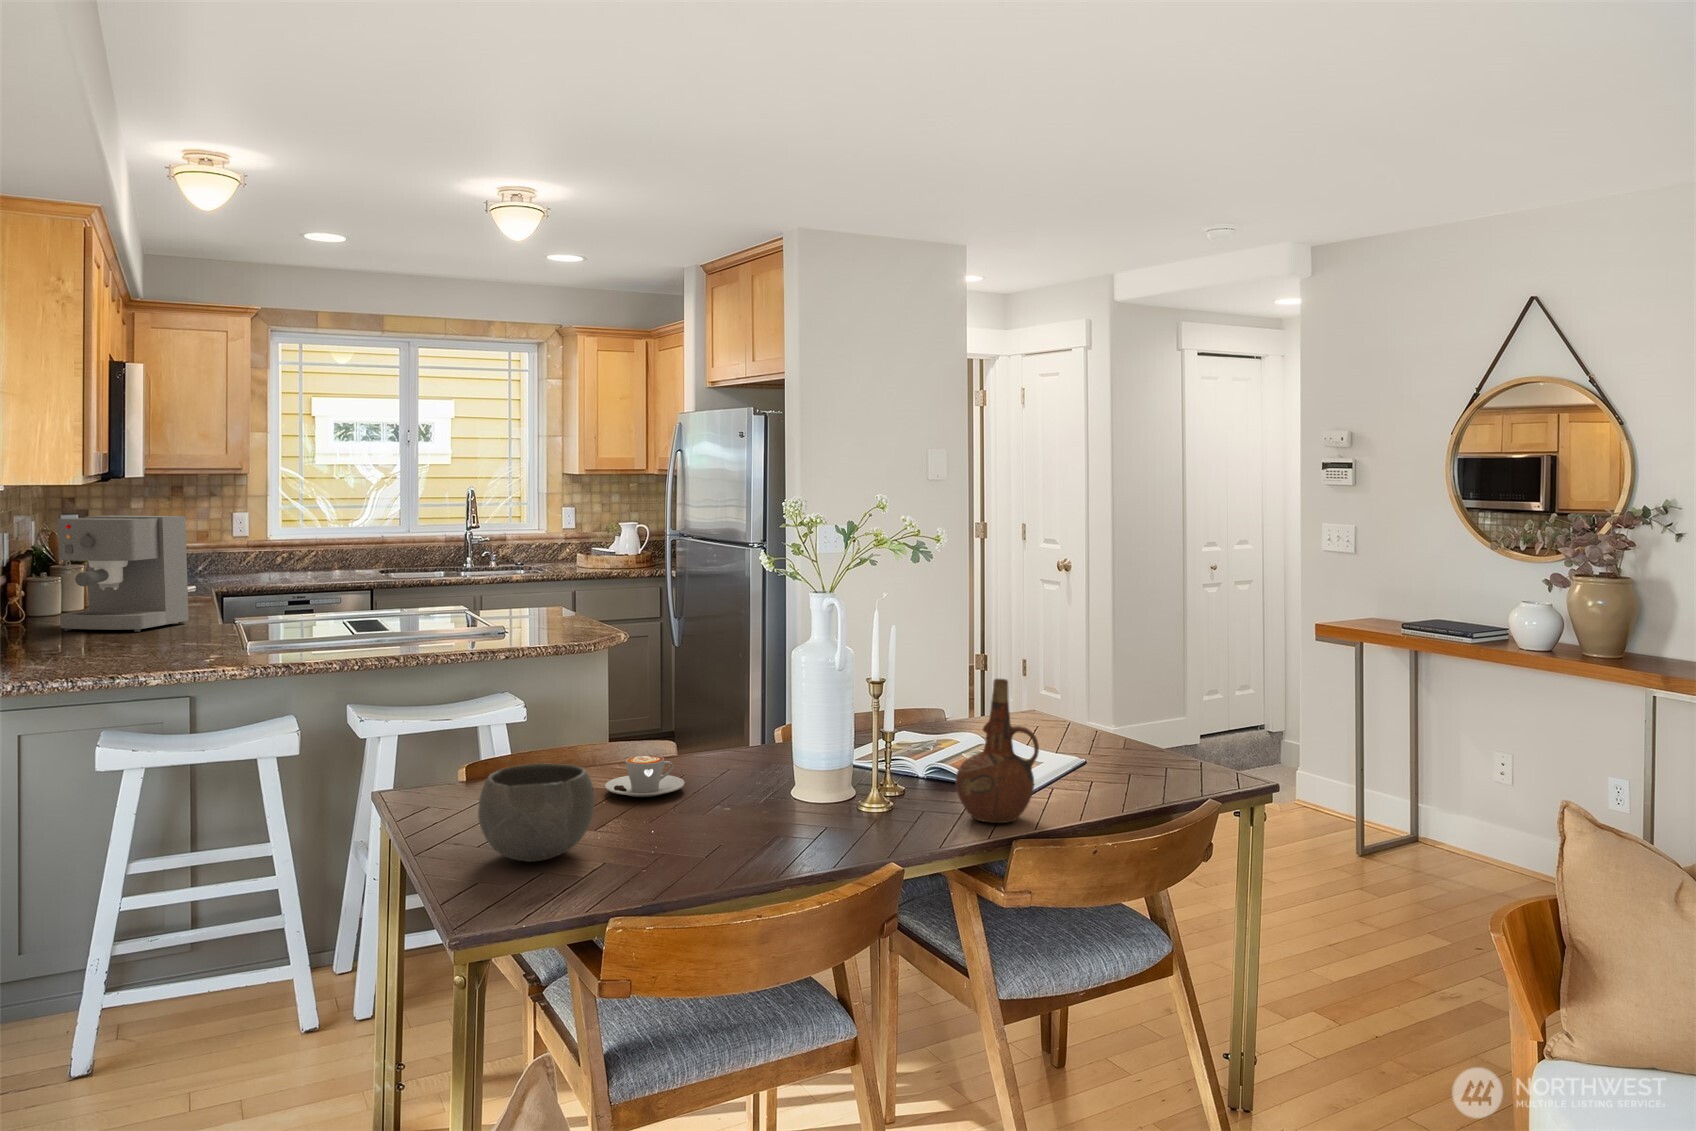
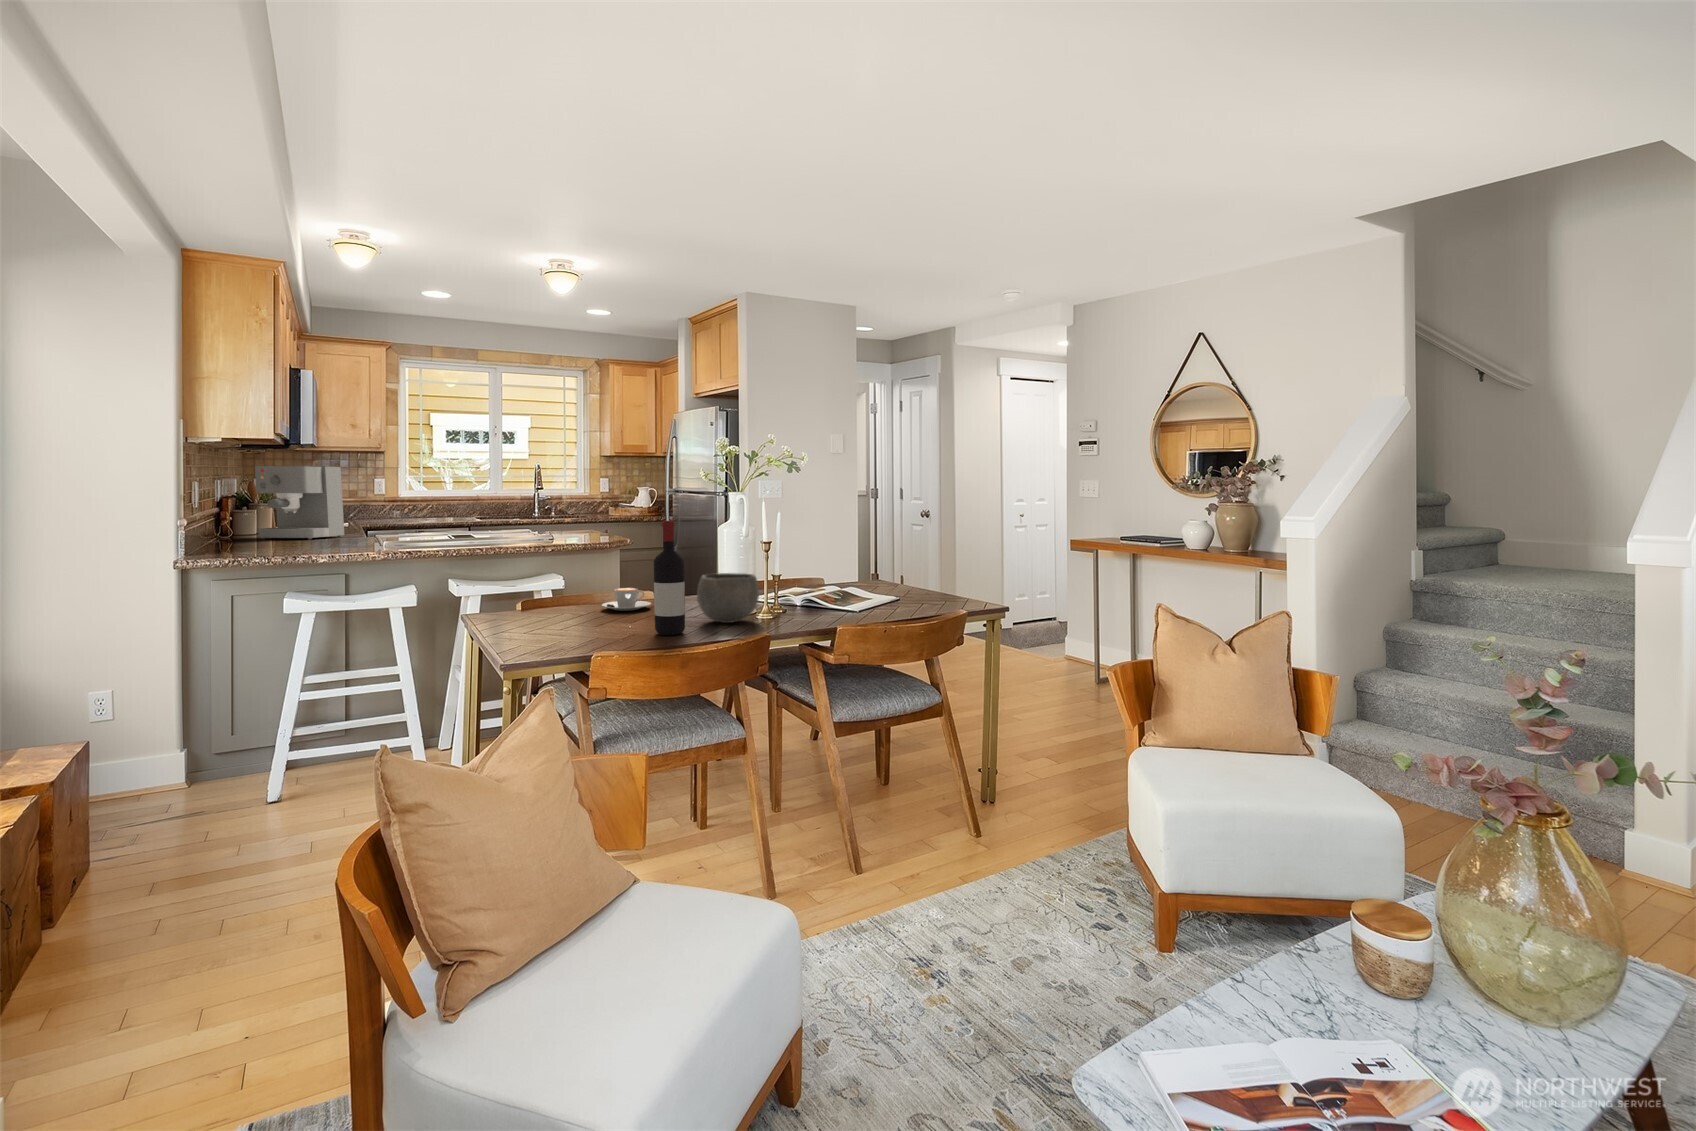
wine bottle: none [705,672,757,867] -> present [654,521,685,635]
ceramic pitcher: present [955,679,1039,823] -> none [811,534,860,618]
ceramic bowl: present [478,763,594,862] -> present [697,573,759,623]

